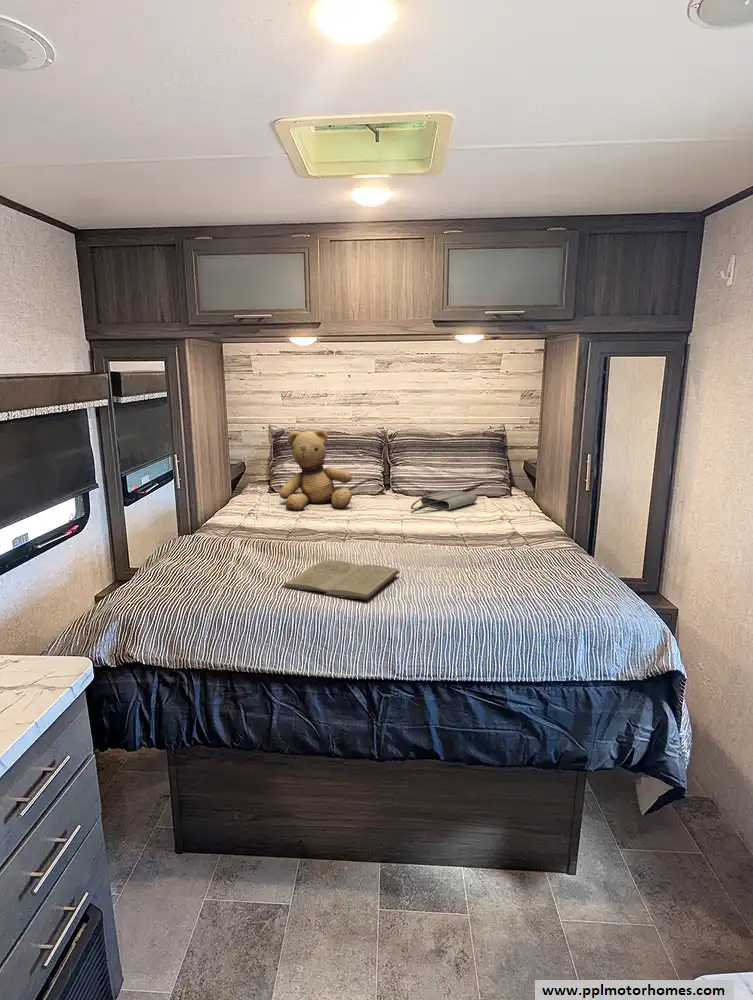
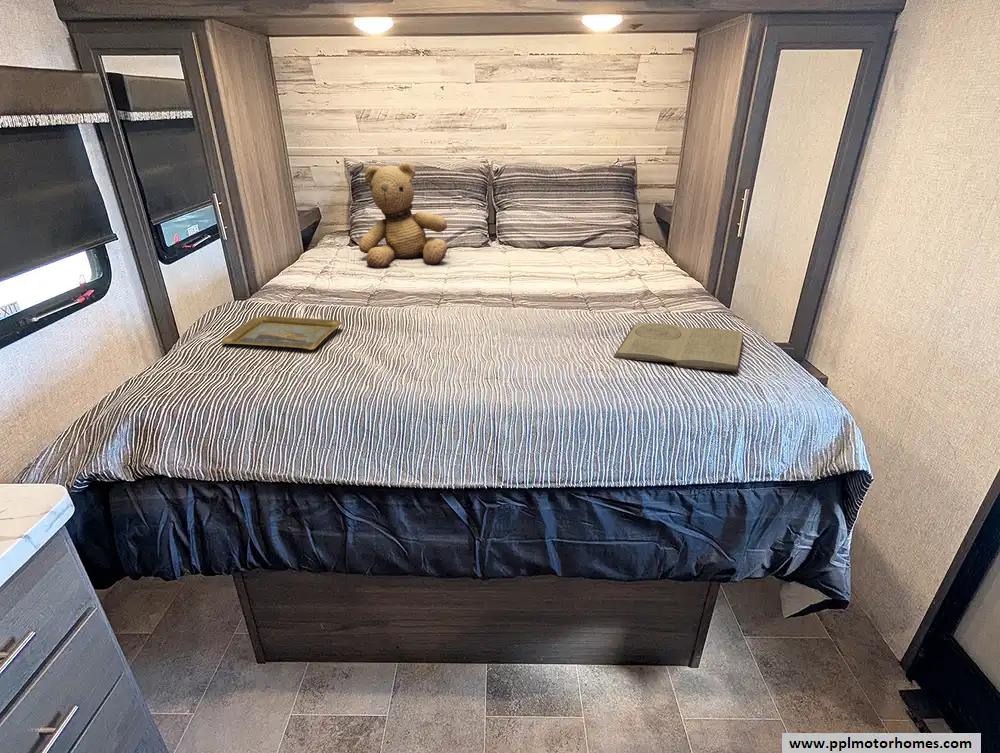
tote bag: present [411,490,477,511] -> none [520,239,601,265]
tray: none [179,546,271,572] -> present [222,315,342,350]
book: present [283,560,399,600] -> present [614,323,744,372]

